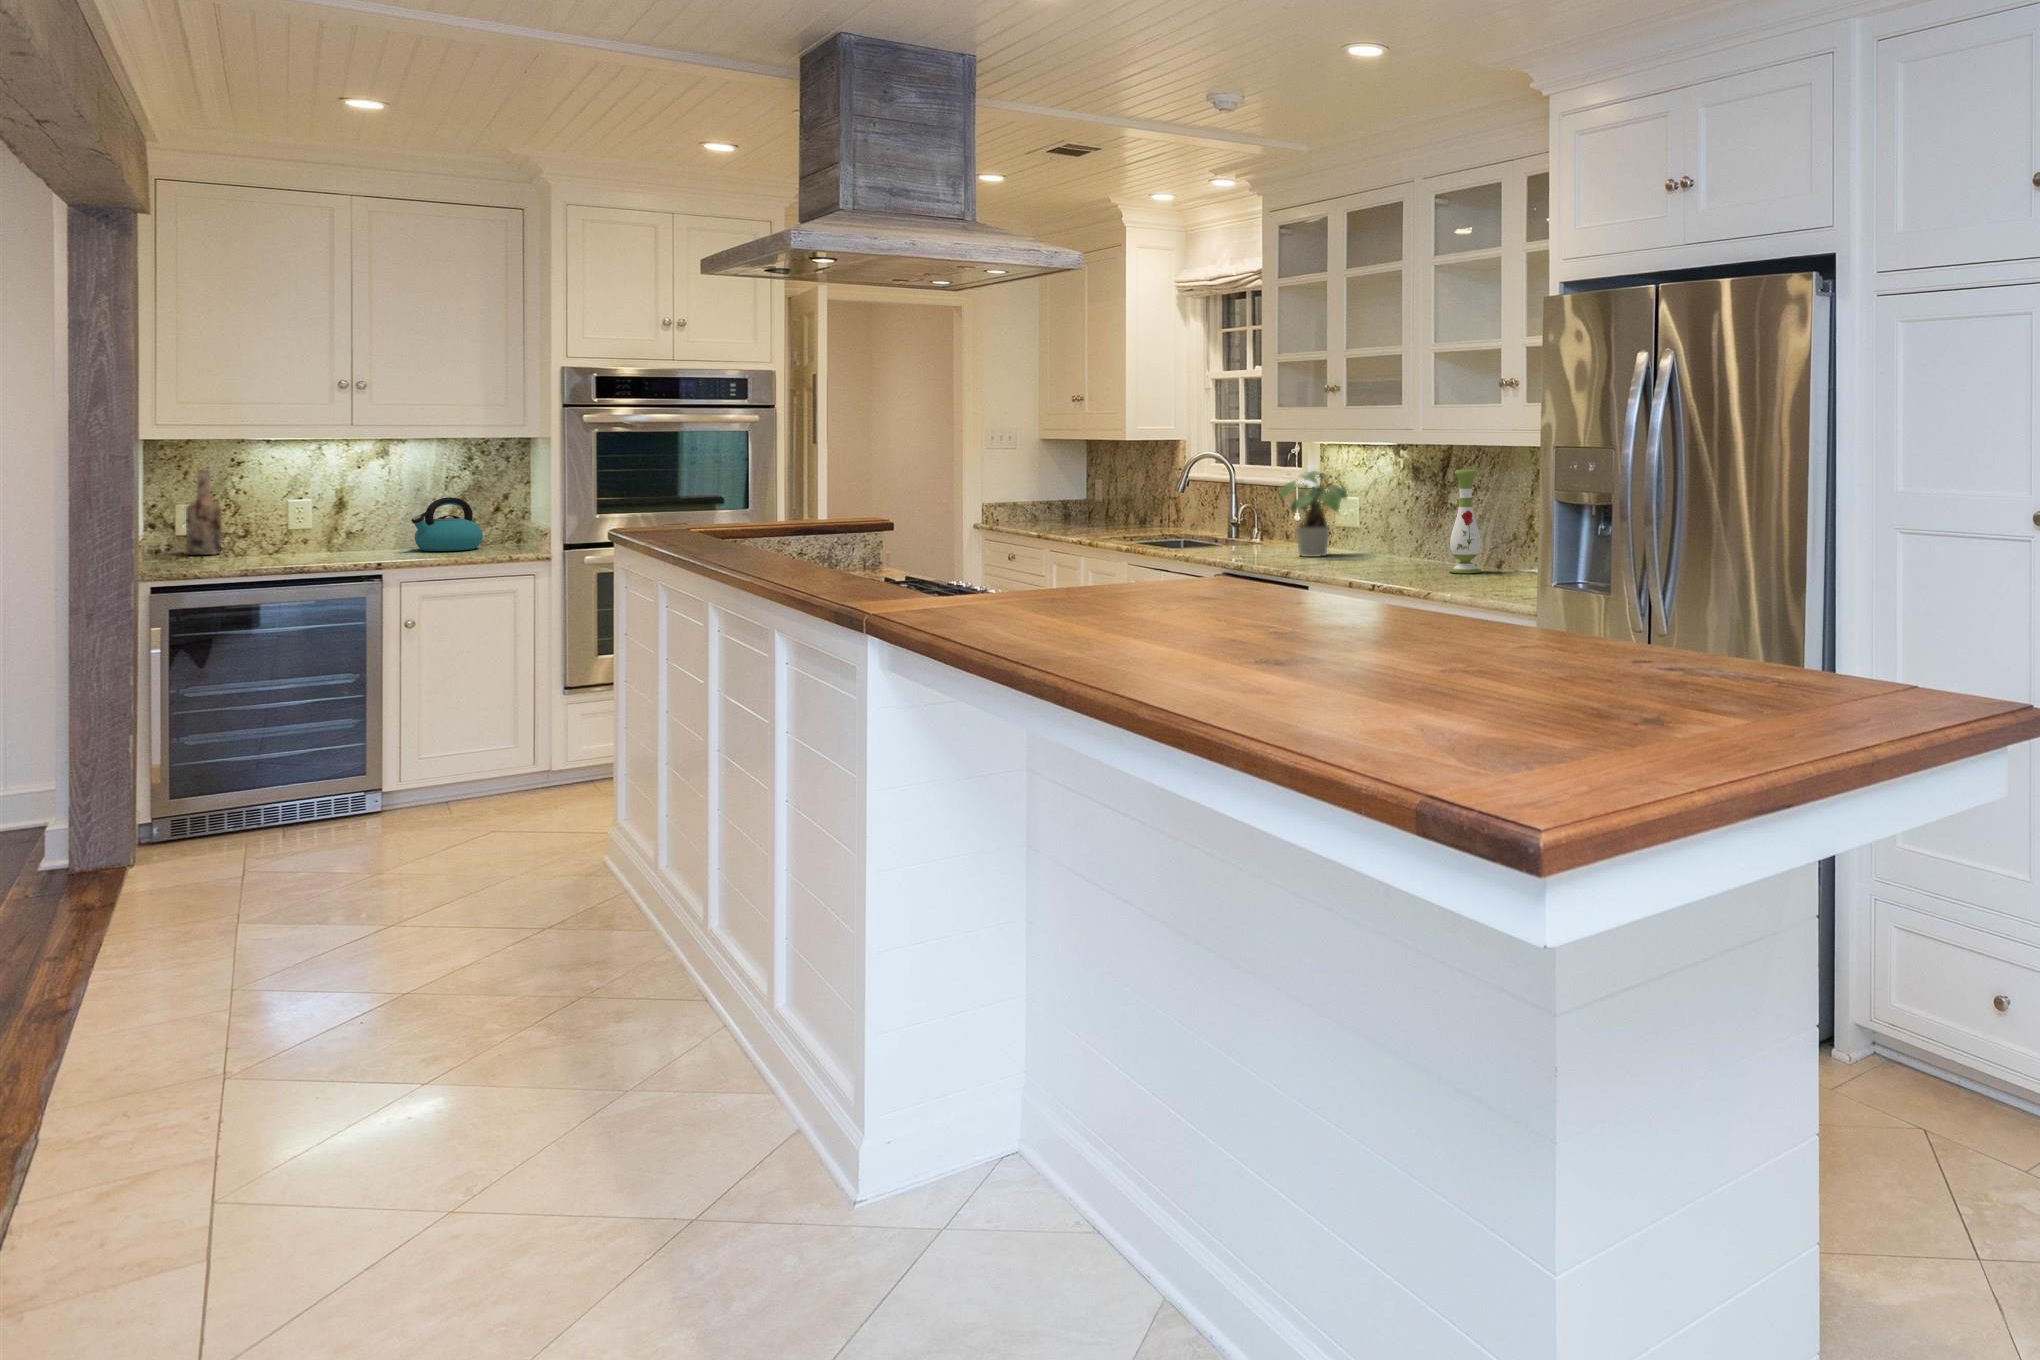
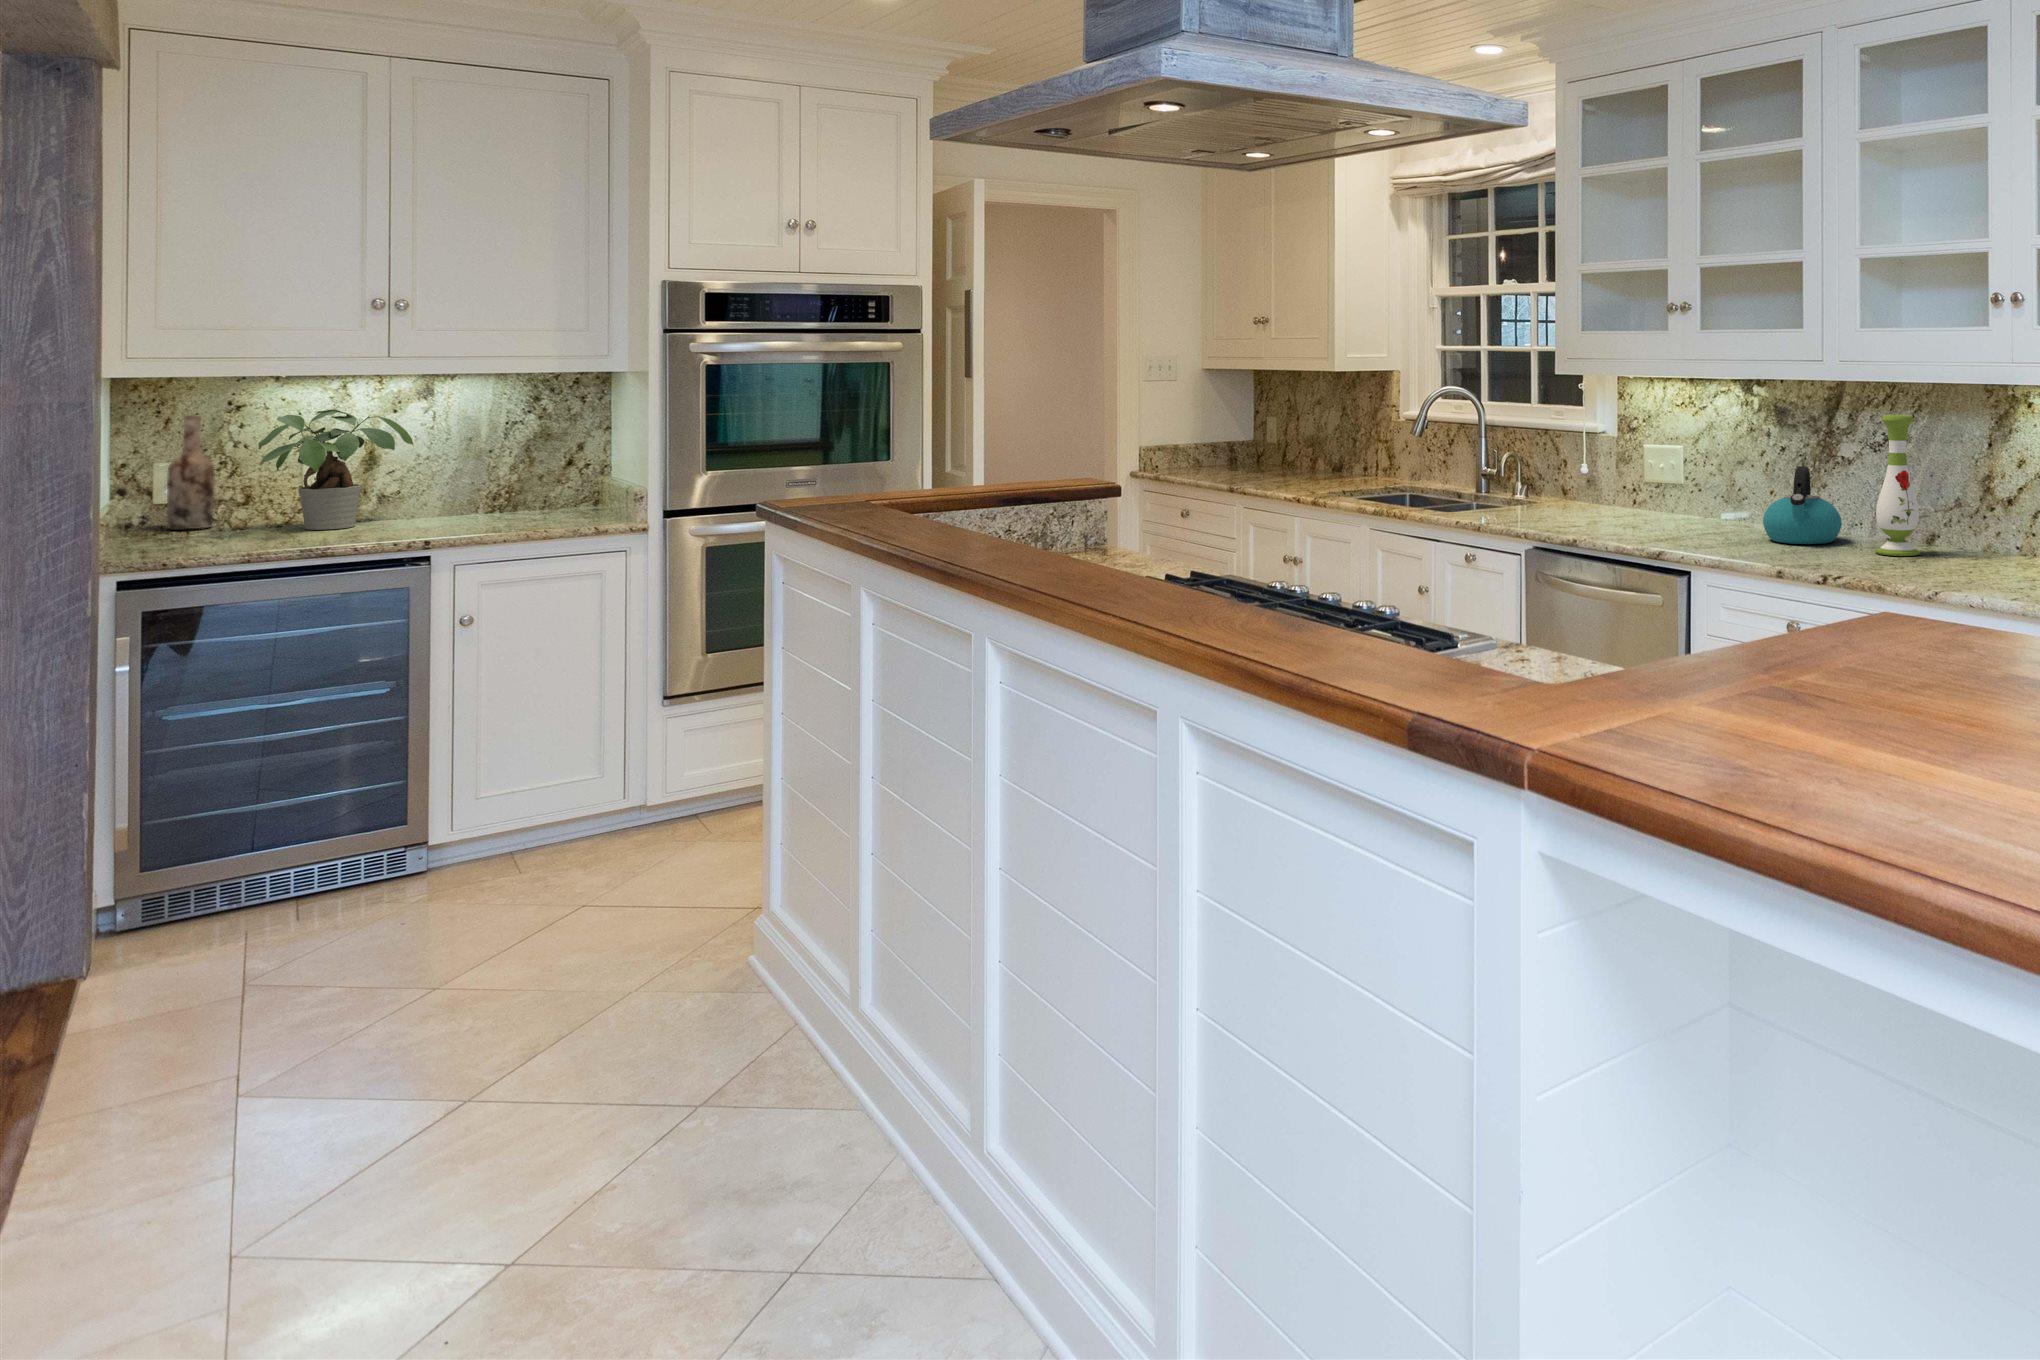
potted plant: present [1279,471,1347,557] -> present [258,409,414,530]
kettle: present [411,497,483,551] -> present [1763,466,1842,544]

